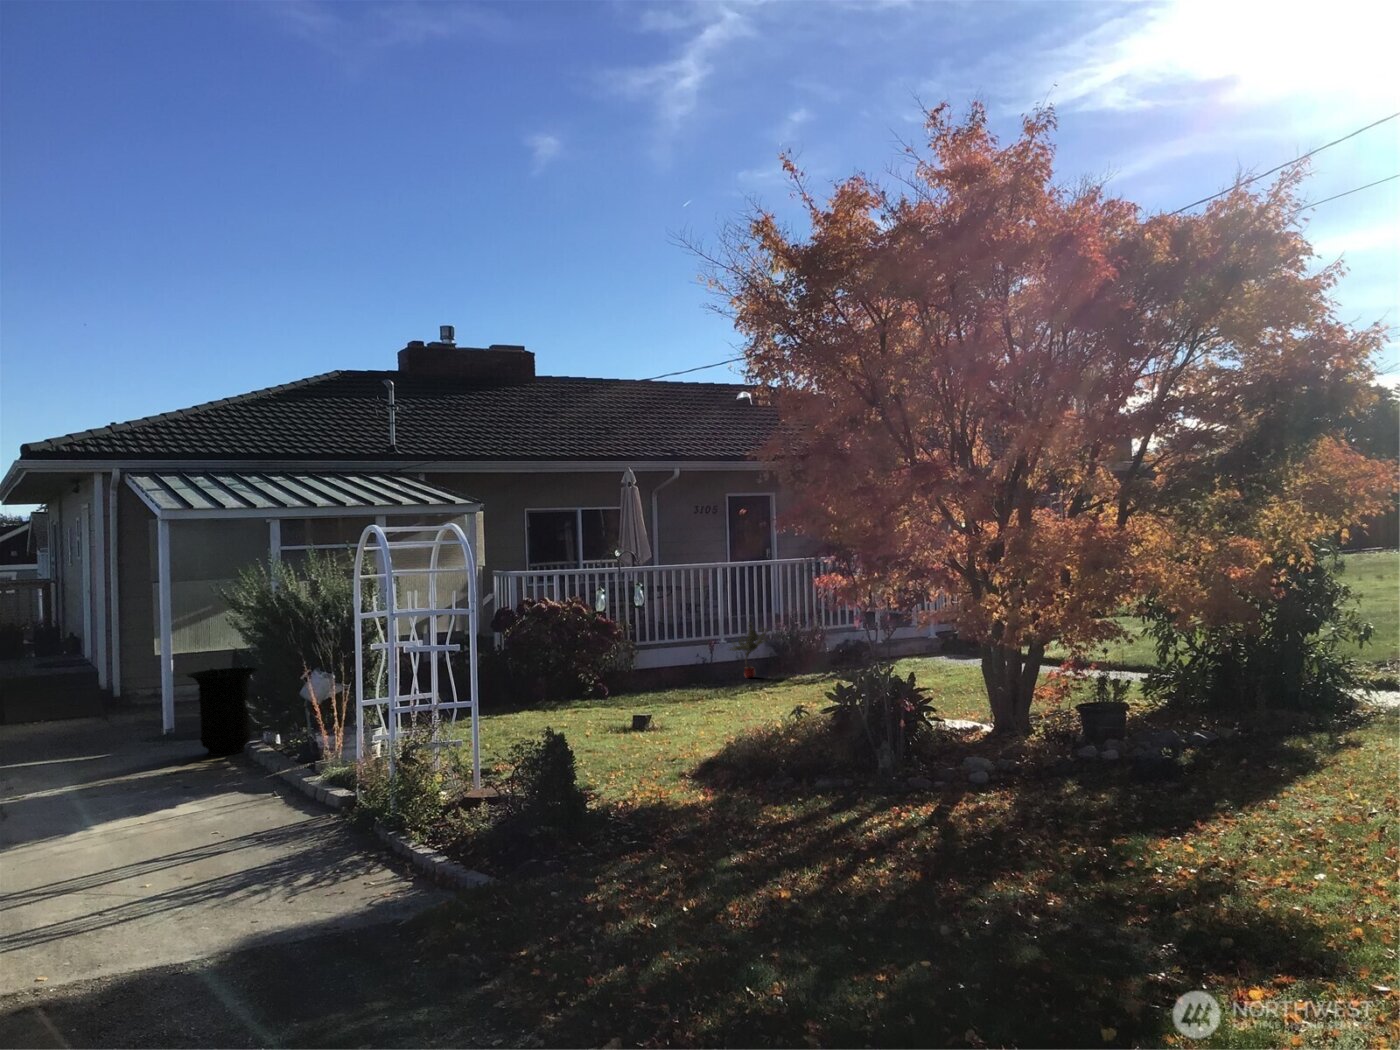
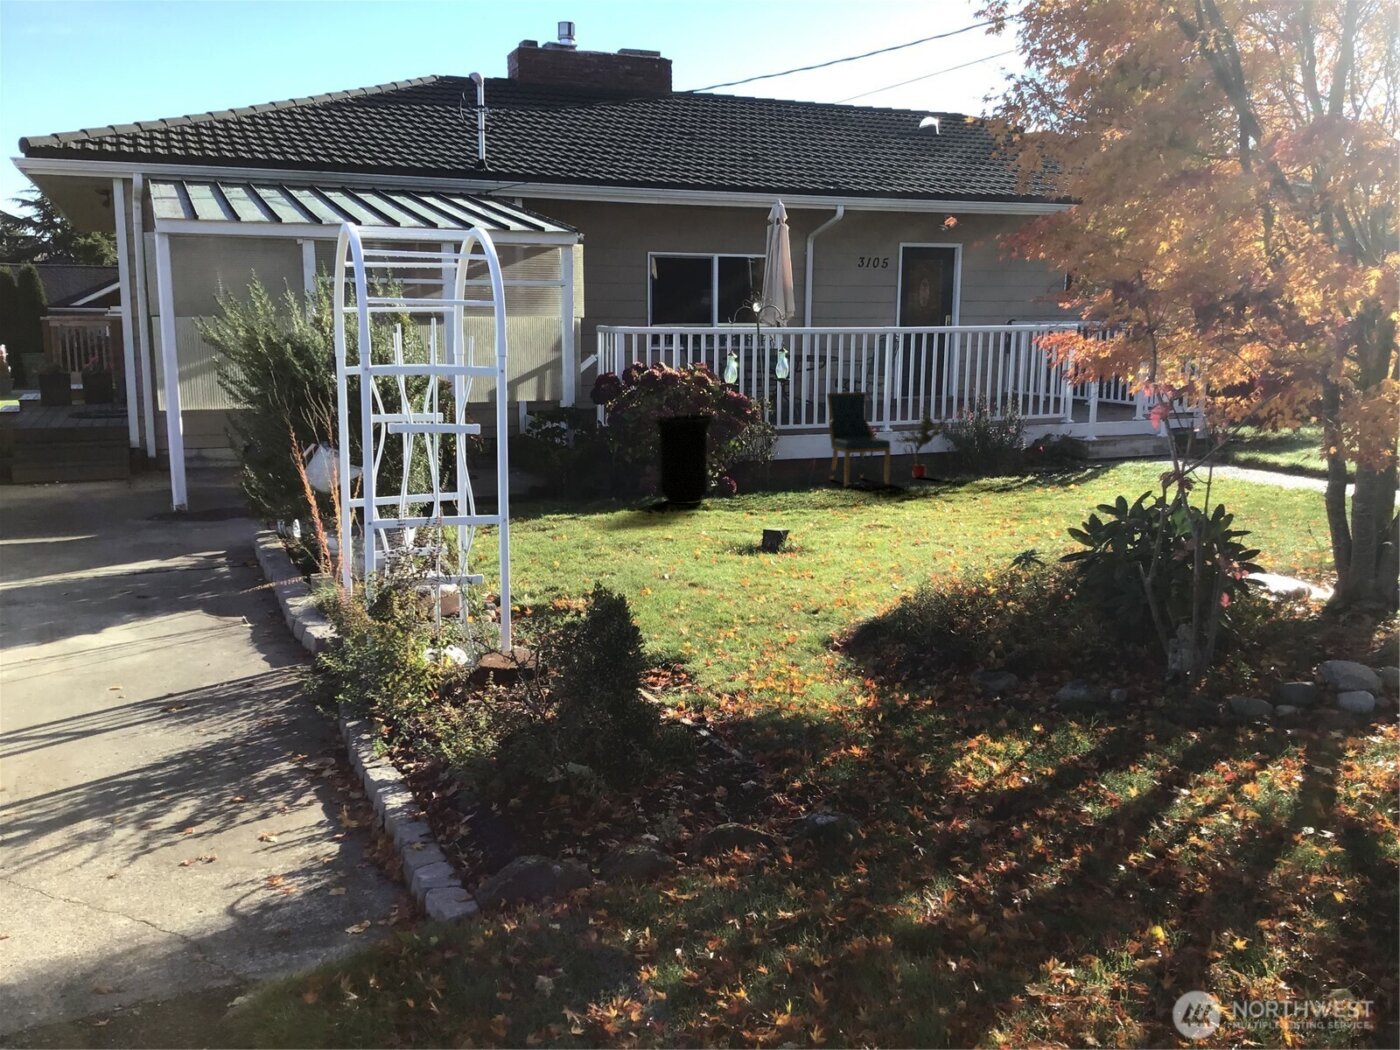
chair: none [674,613,727,688] -> present [827,392,891,486]
trash can: present [187,667,258,756] -> present [649,414,718,504]

